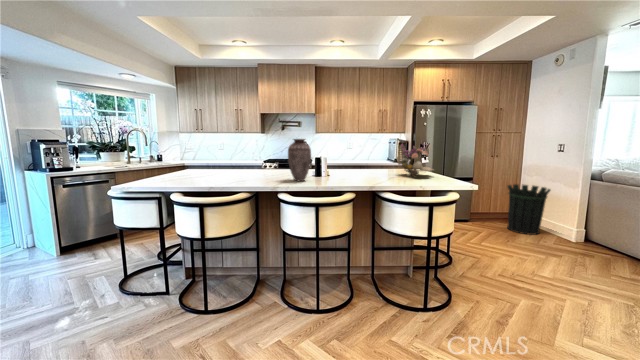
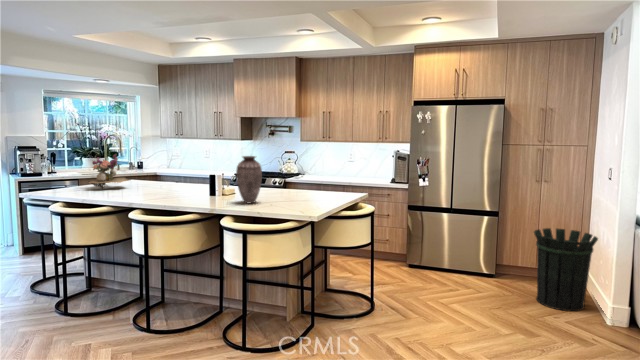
vase: present [288,139,311,181] -> present [236,156,262,203]
flower arrangement: present [397,144,432,176] -> present [89,155,129,188]

